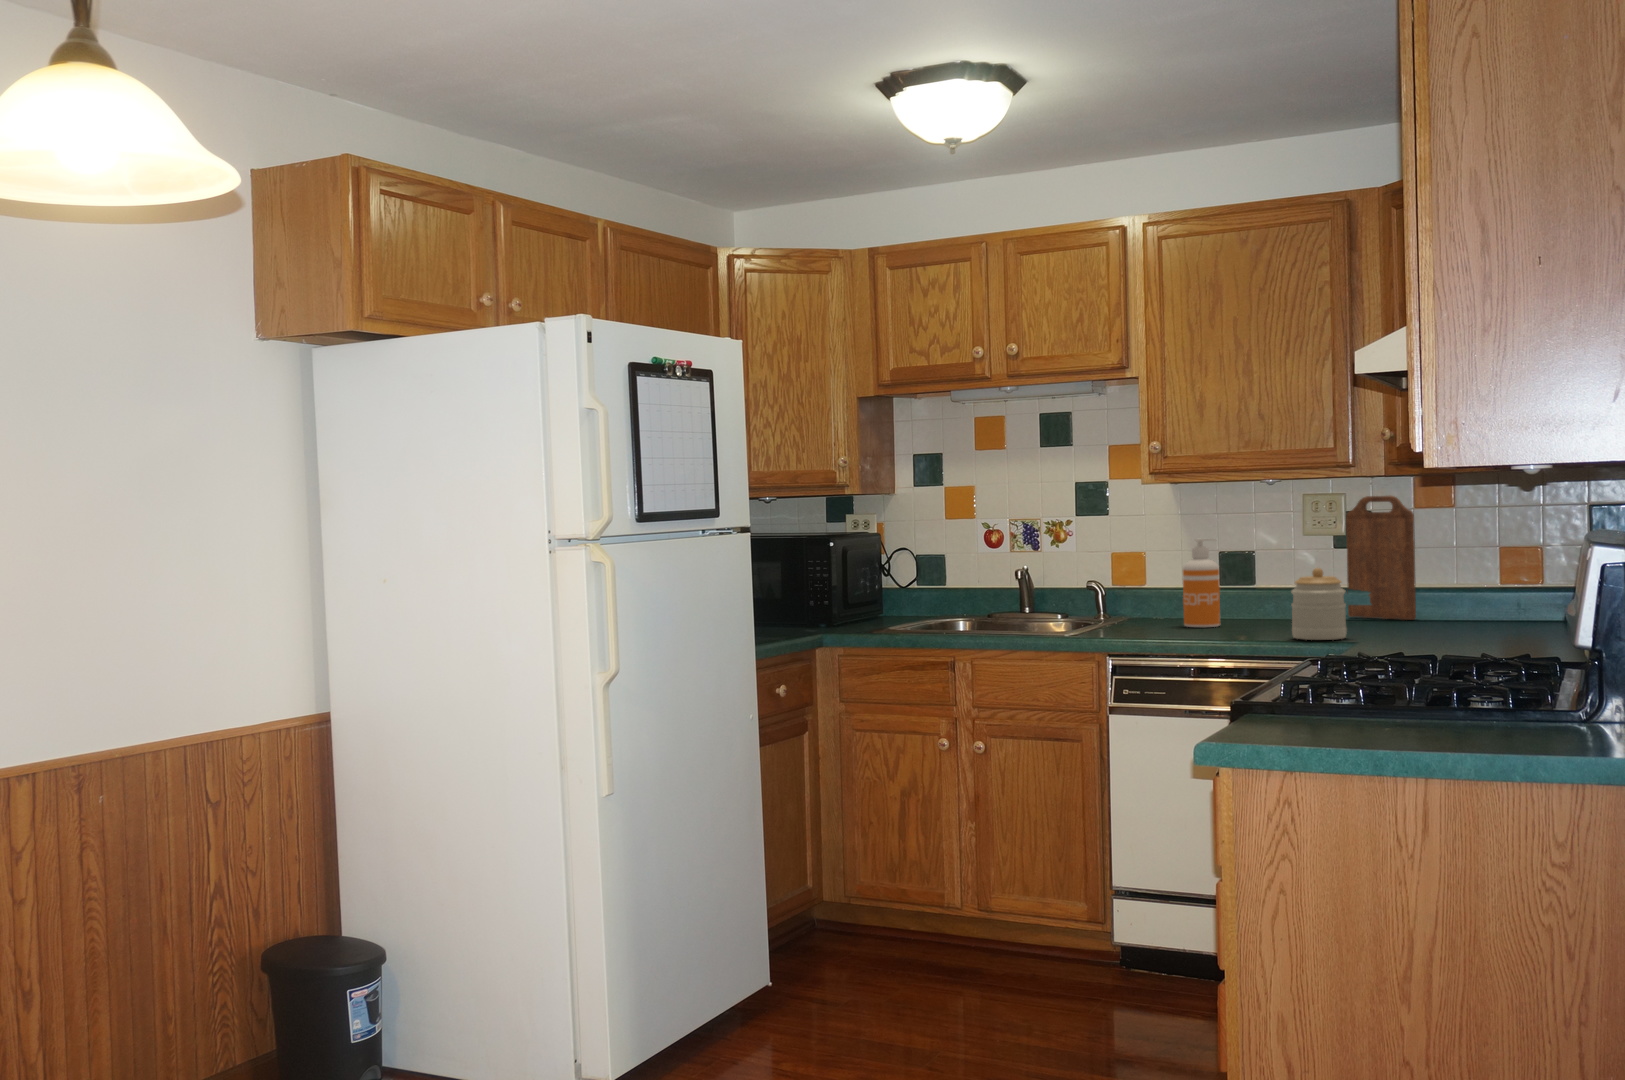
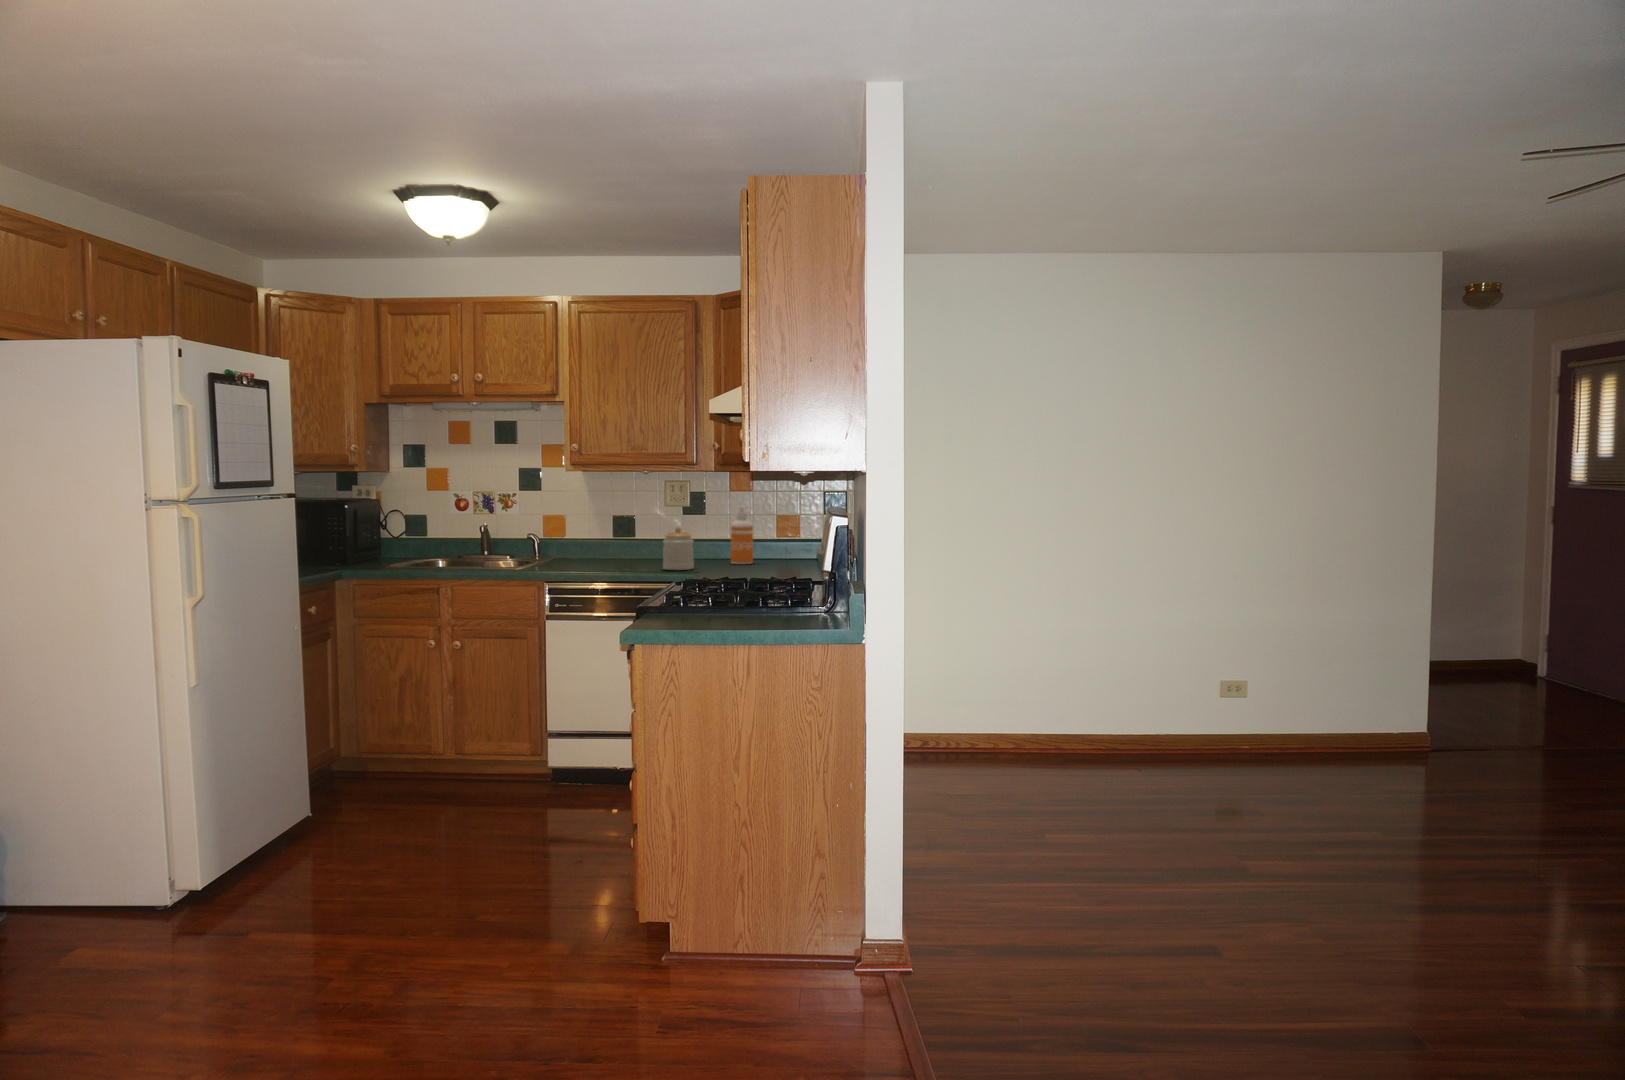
cutting board: present [1346,496,1416,620] -> none [691,483,730,558]
soap dispenser: present [1183,539,1220,627] -> present [731,507,753,564]

